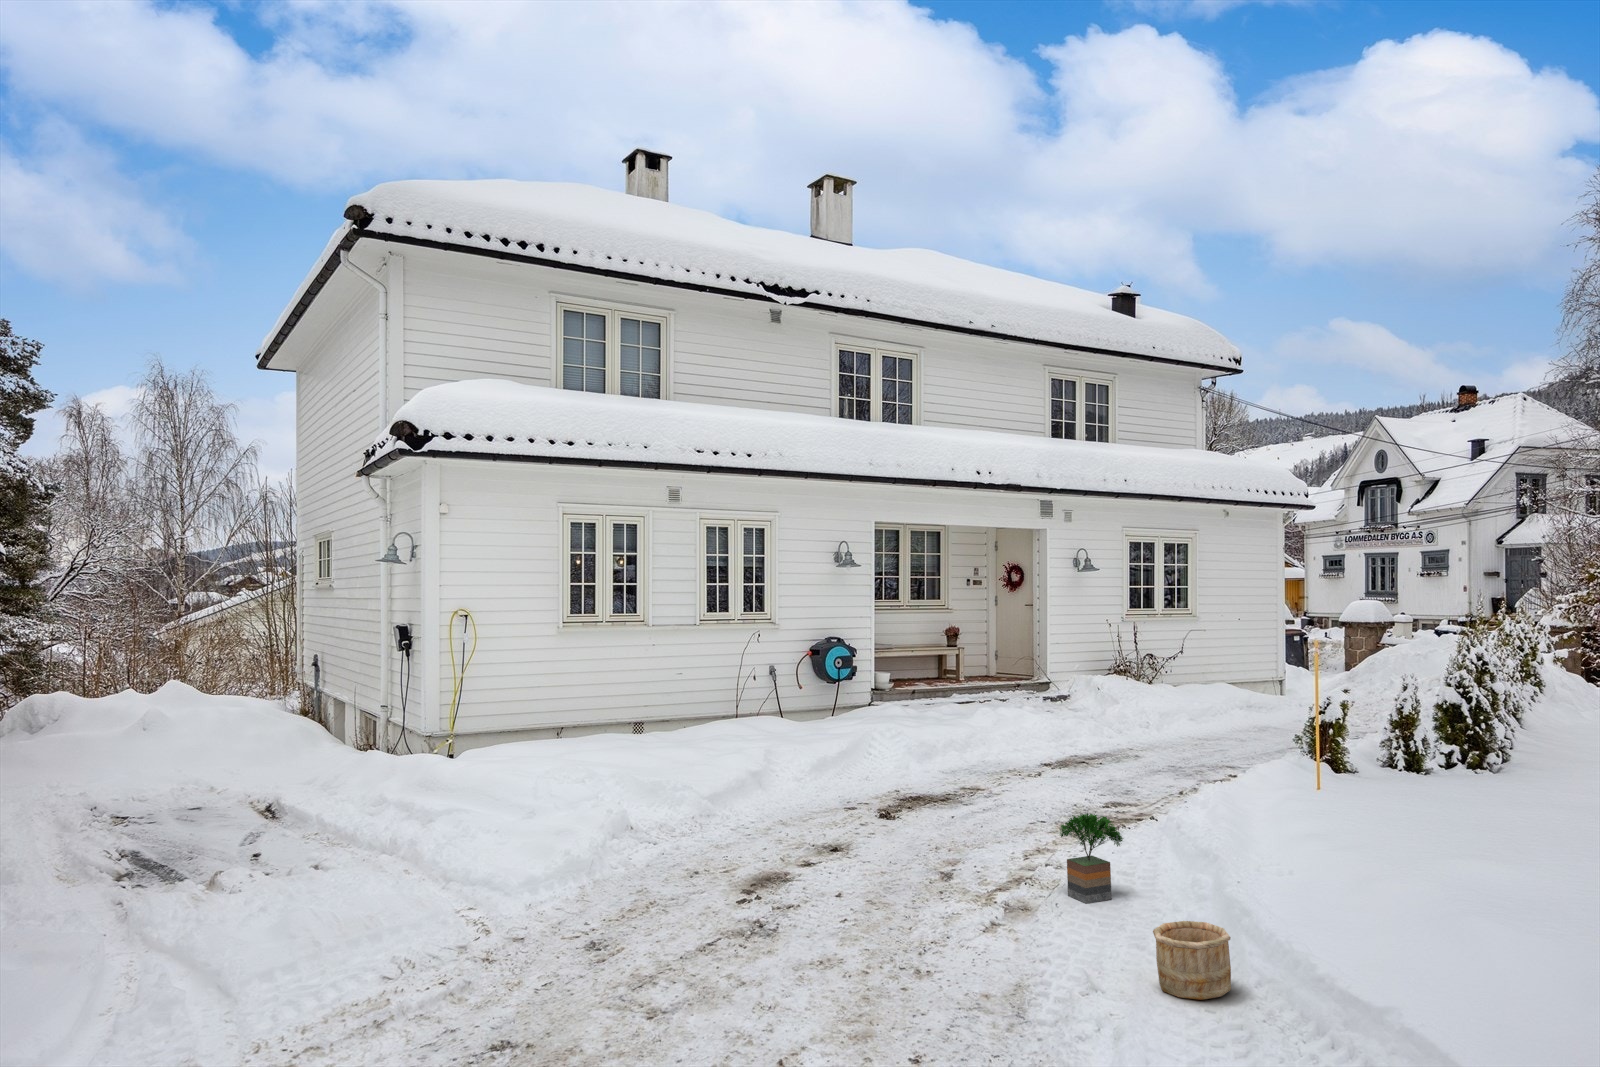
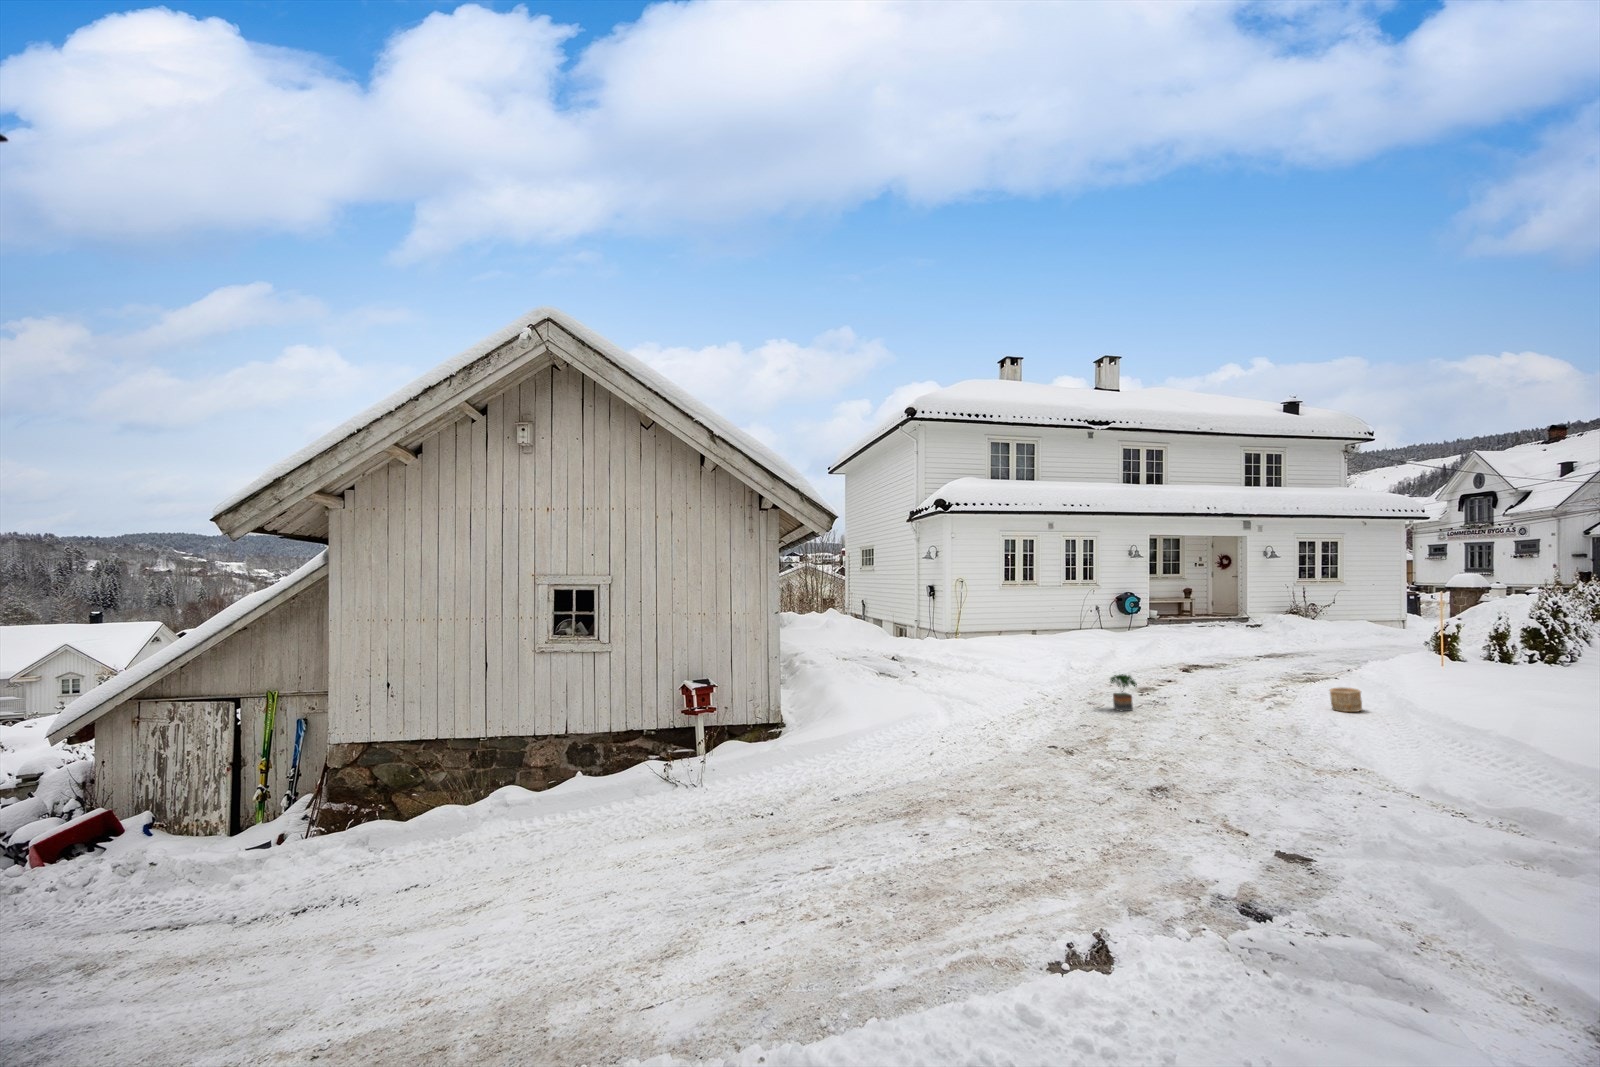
potted tree: present [1060,813,1123,904] -> present [1110,674,1137,711]

